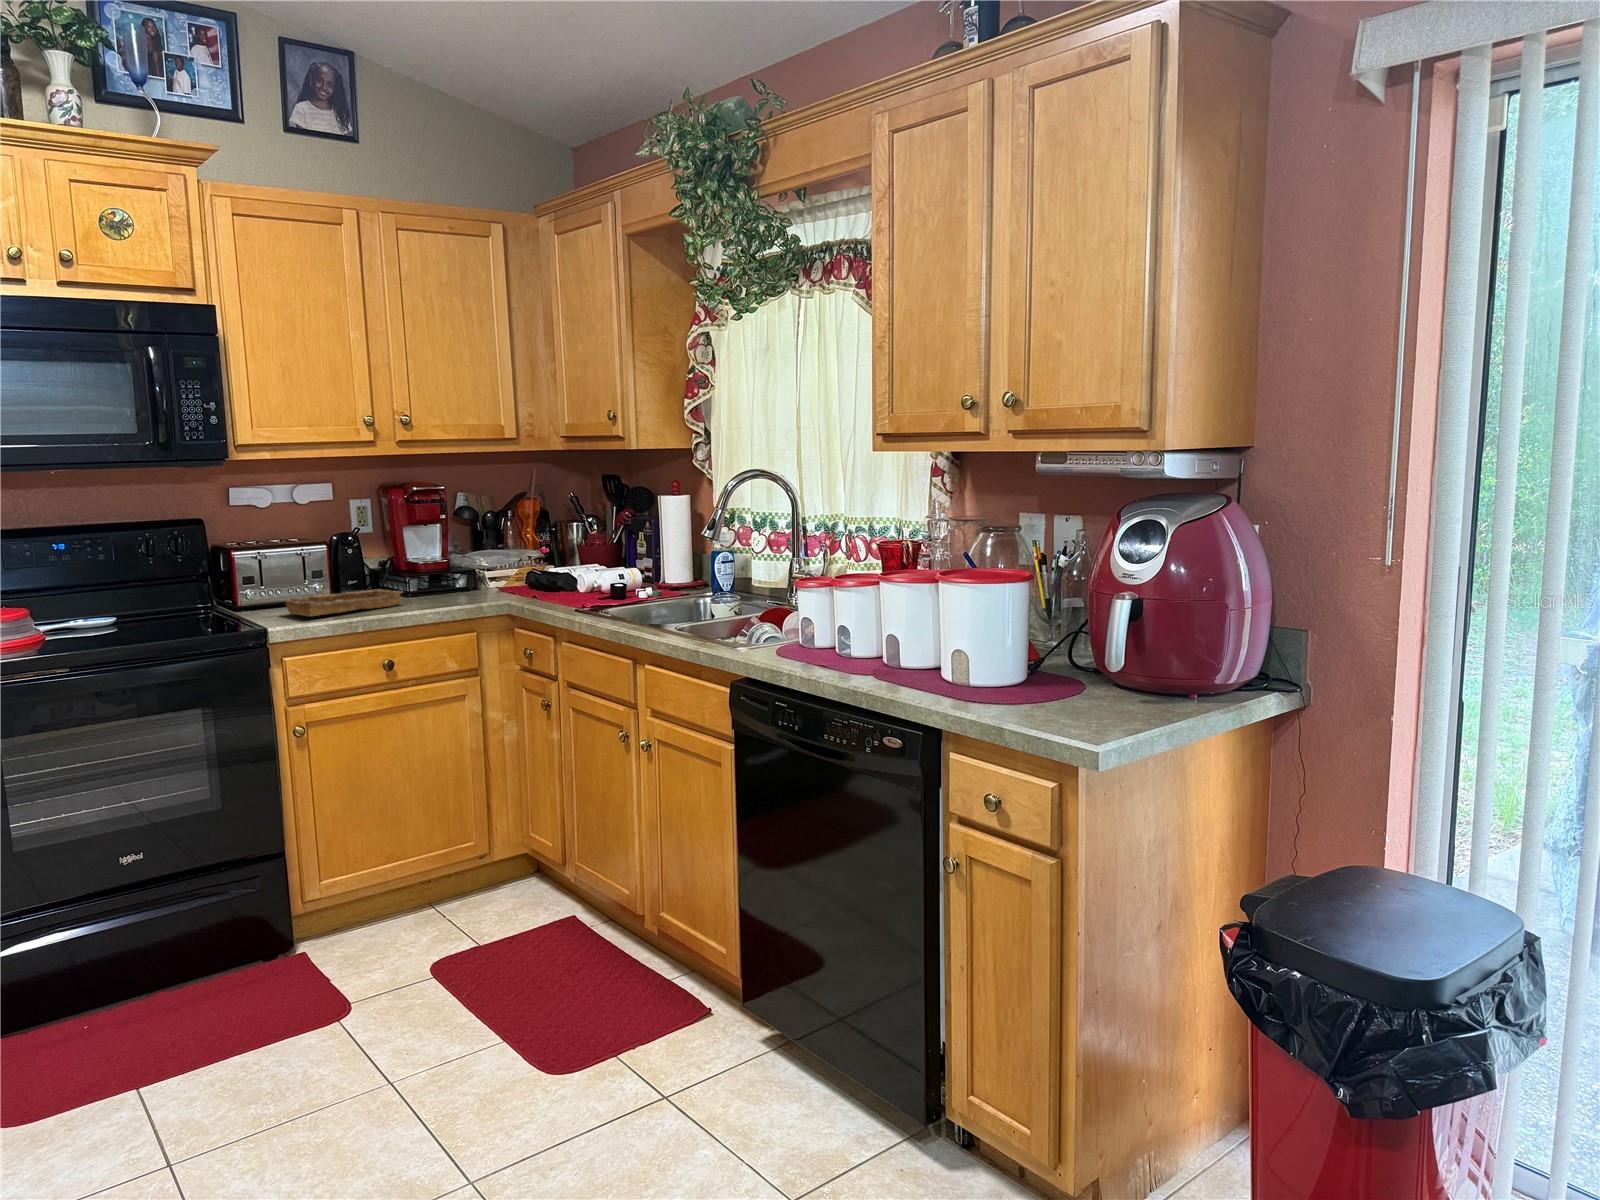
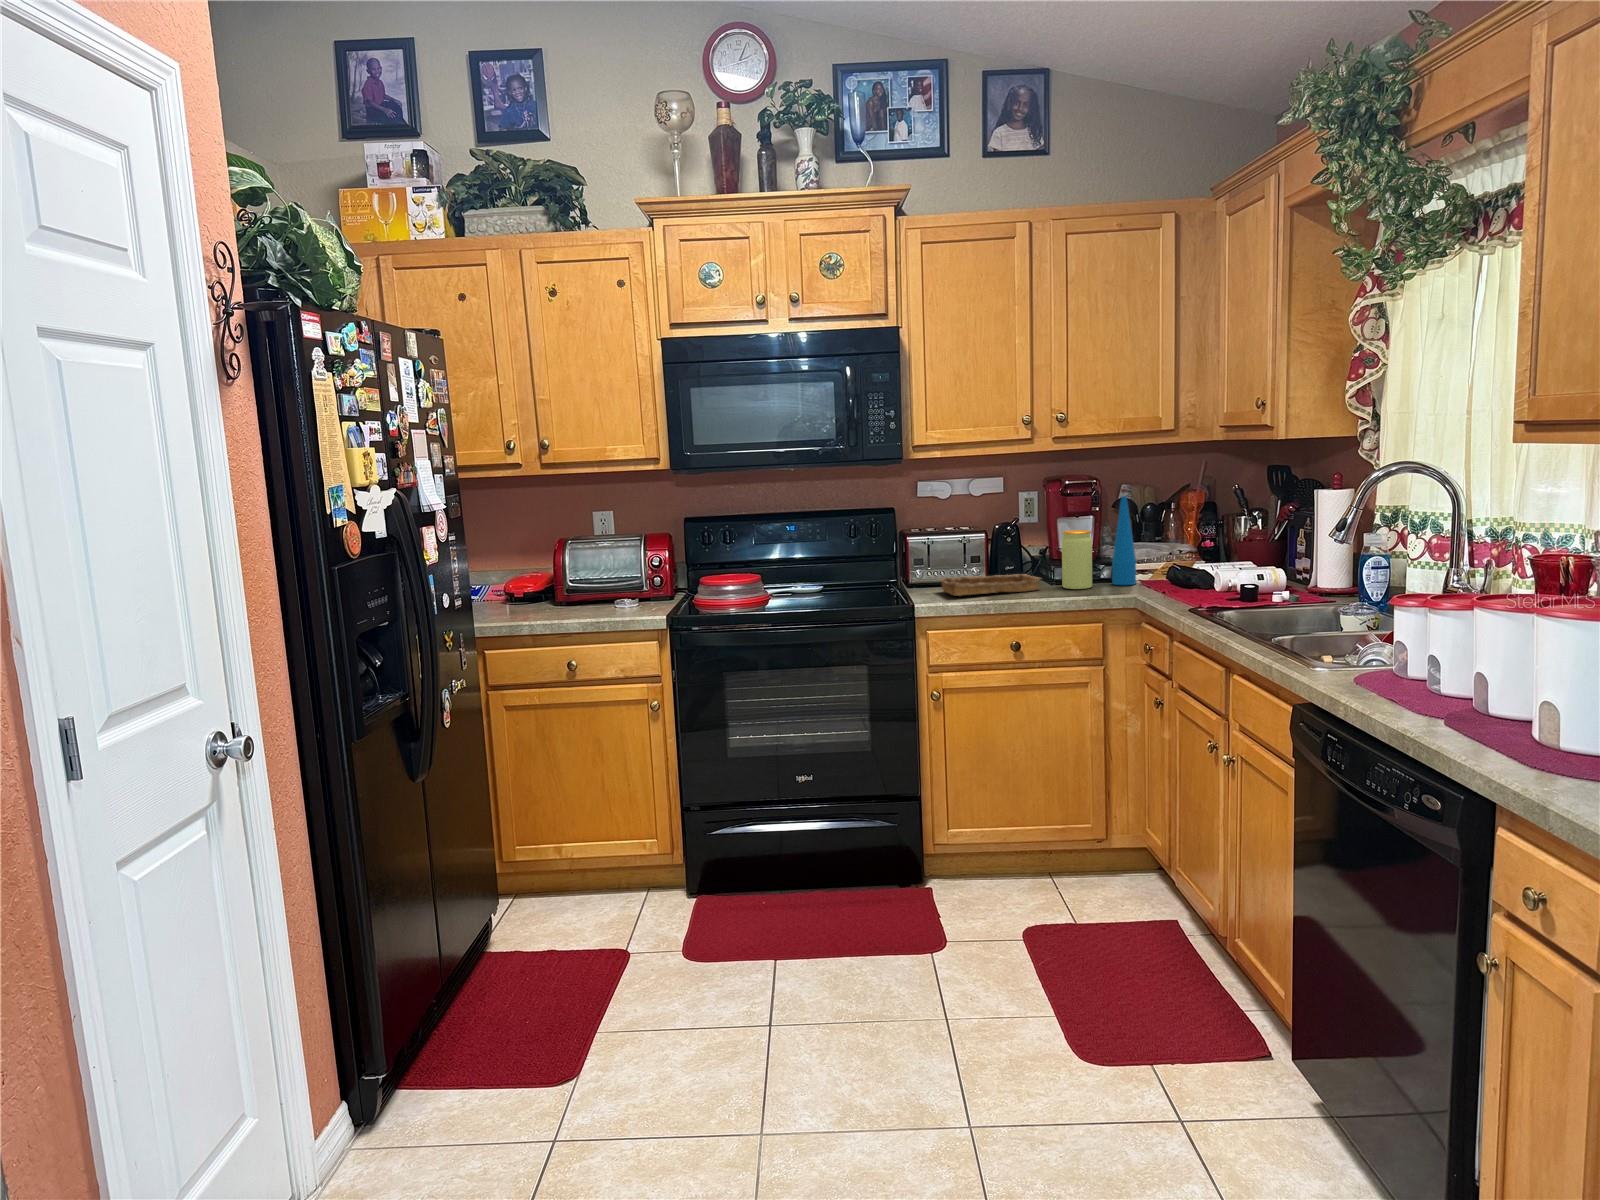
bottle: none [473,496,498,594] -> present [1112,488,1136,585]
jar: none [421,539,456,601] -> present [1062,530,1092,589]

